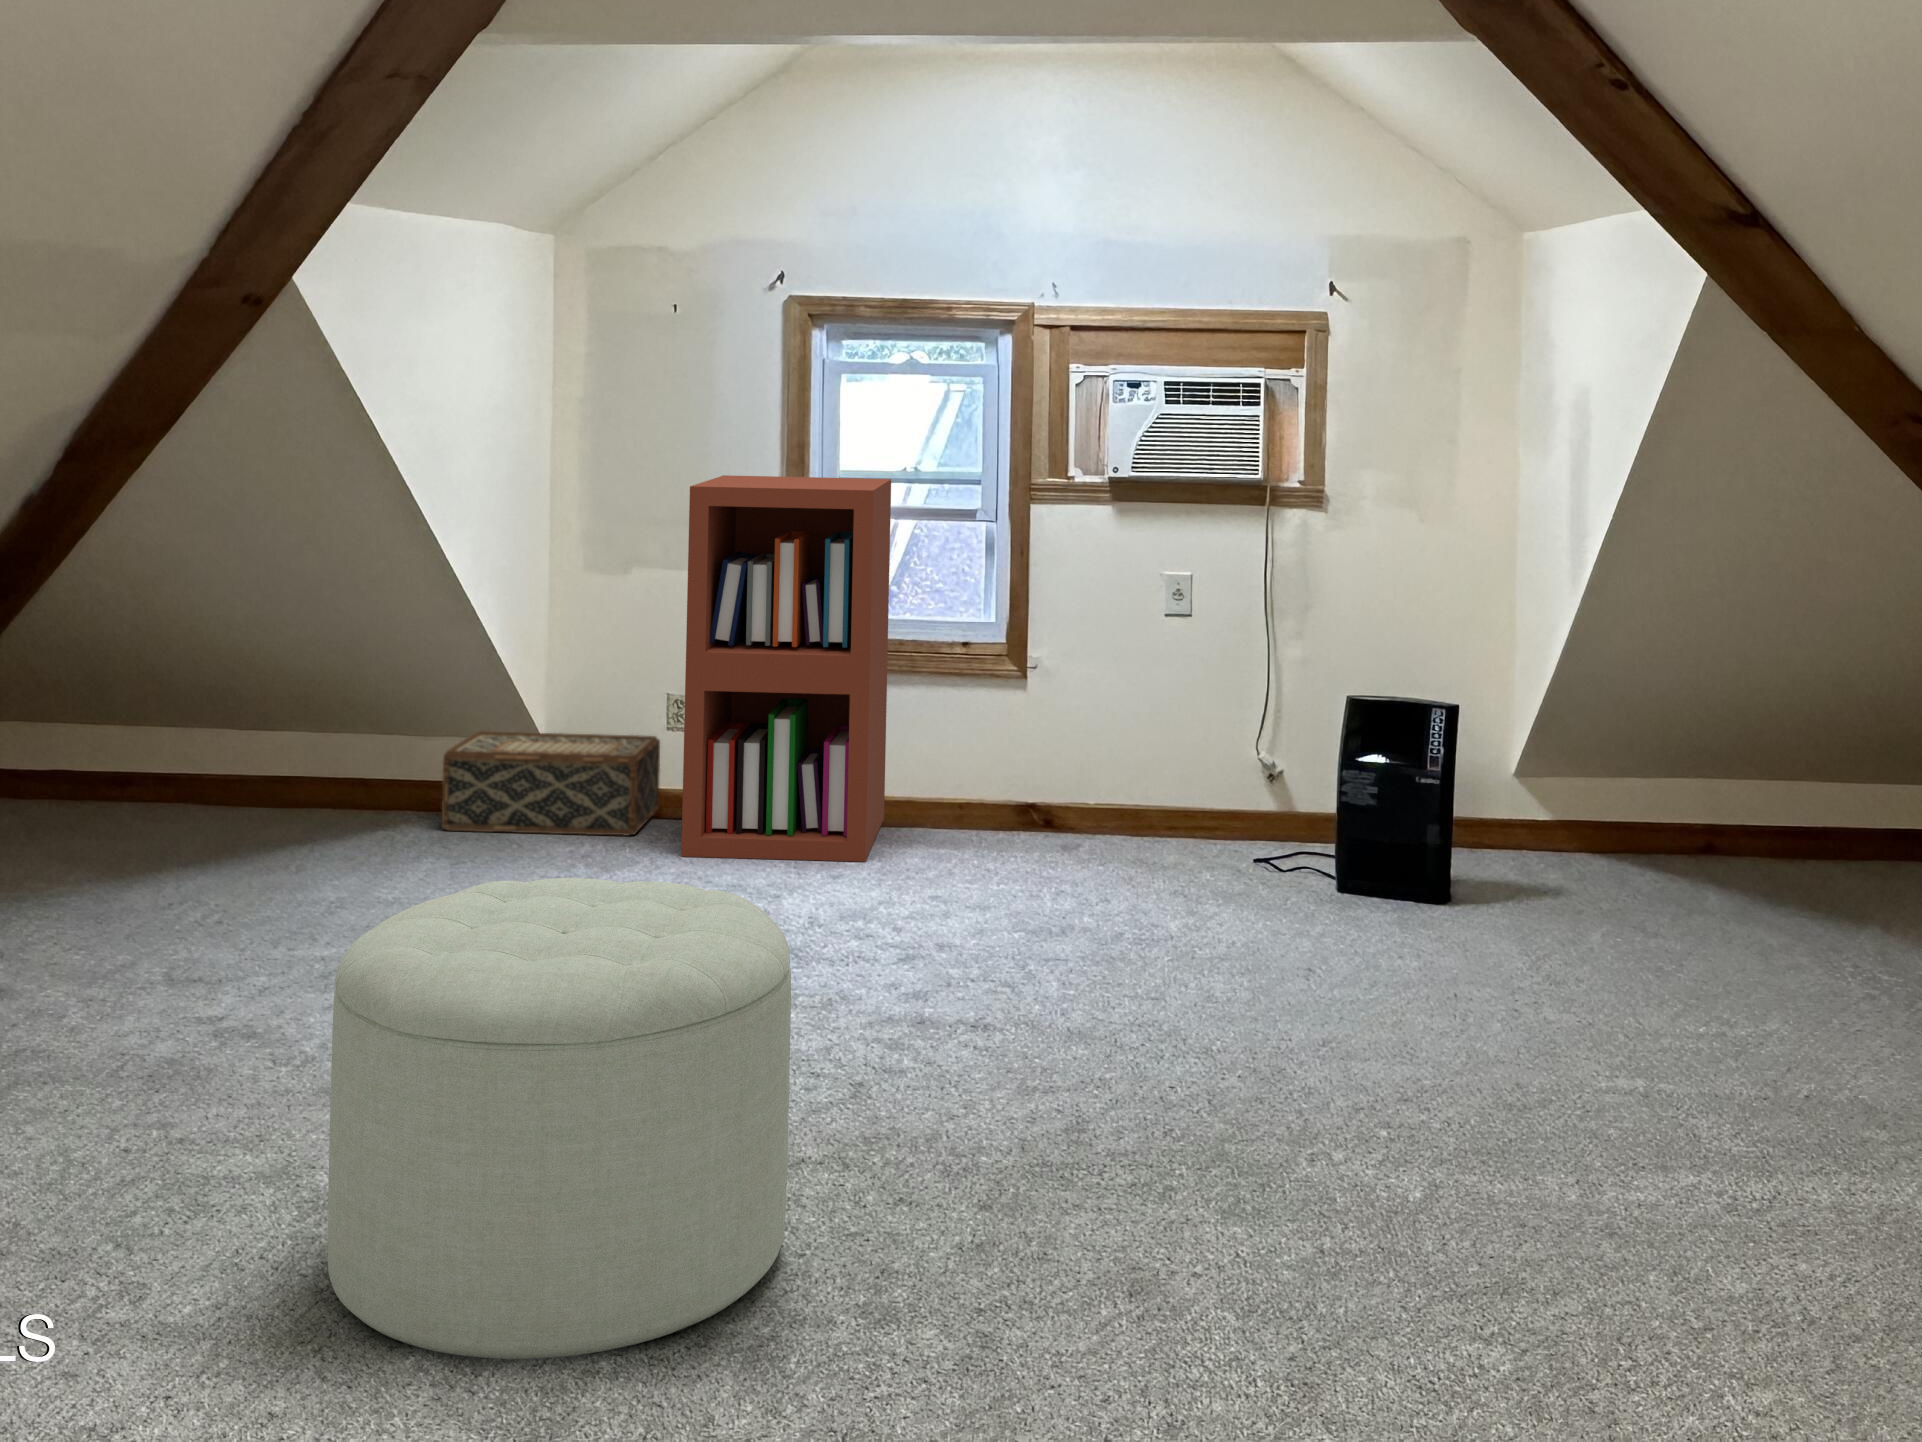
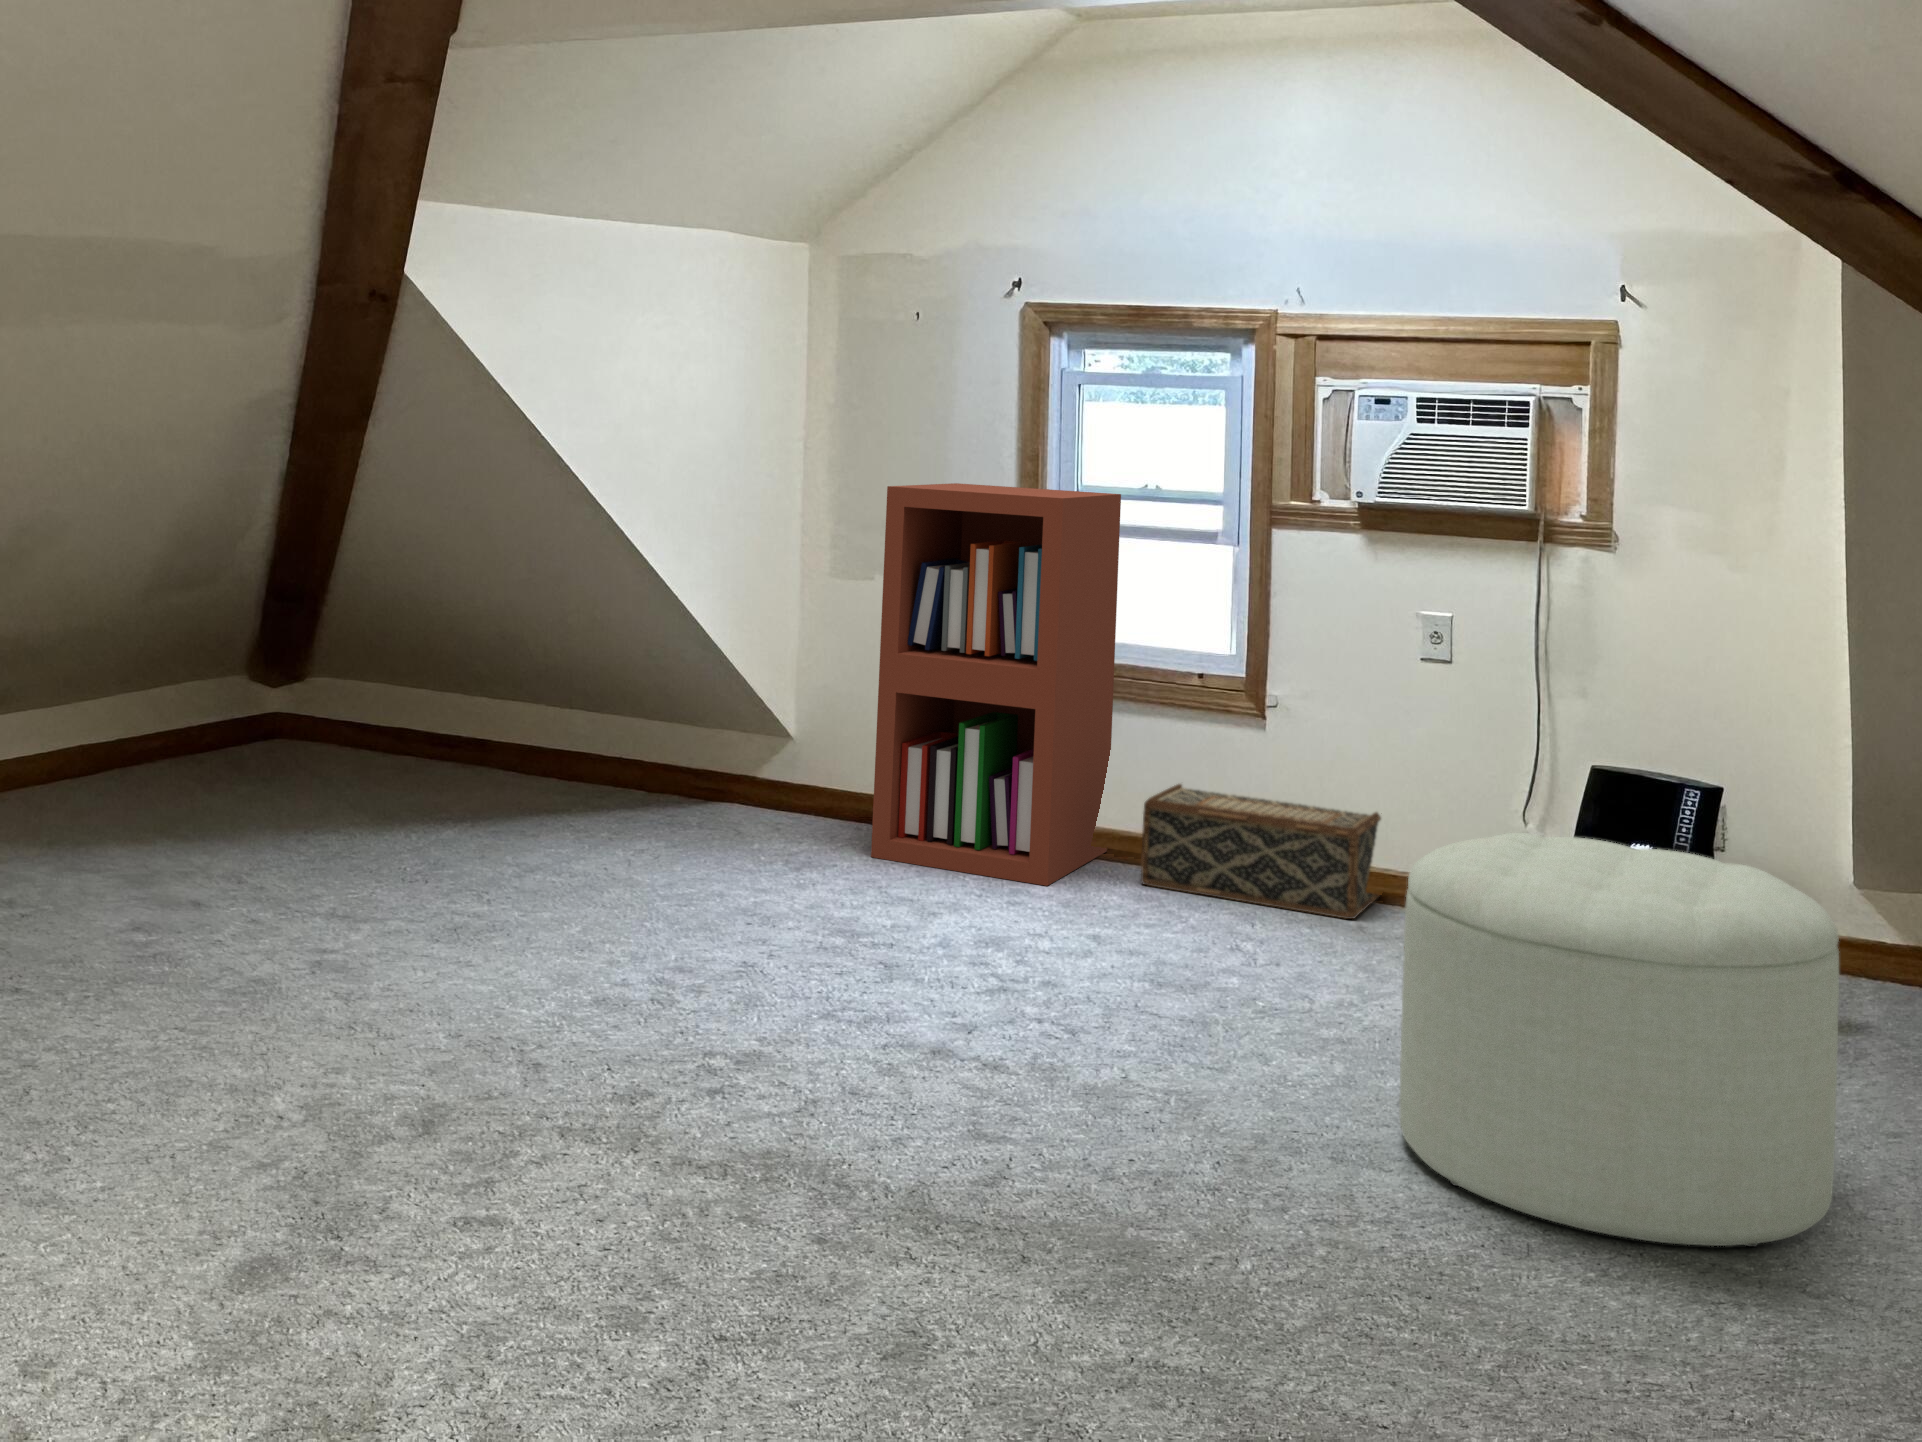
woven basket: present [442,731,660,835] -> present [1141,784,1381,919]
ottoman: present [328,878,791,1359] -> present [1400,833,1839,1247]

